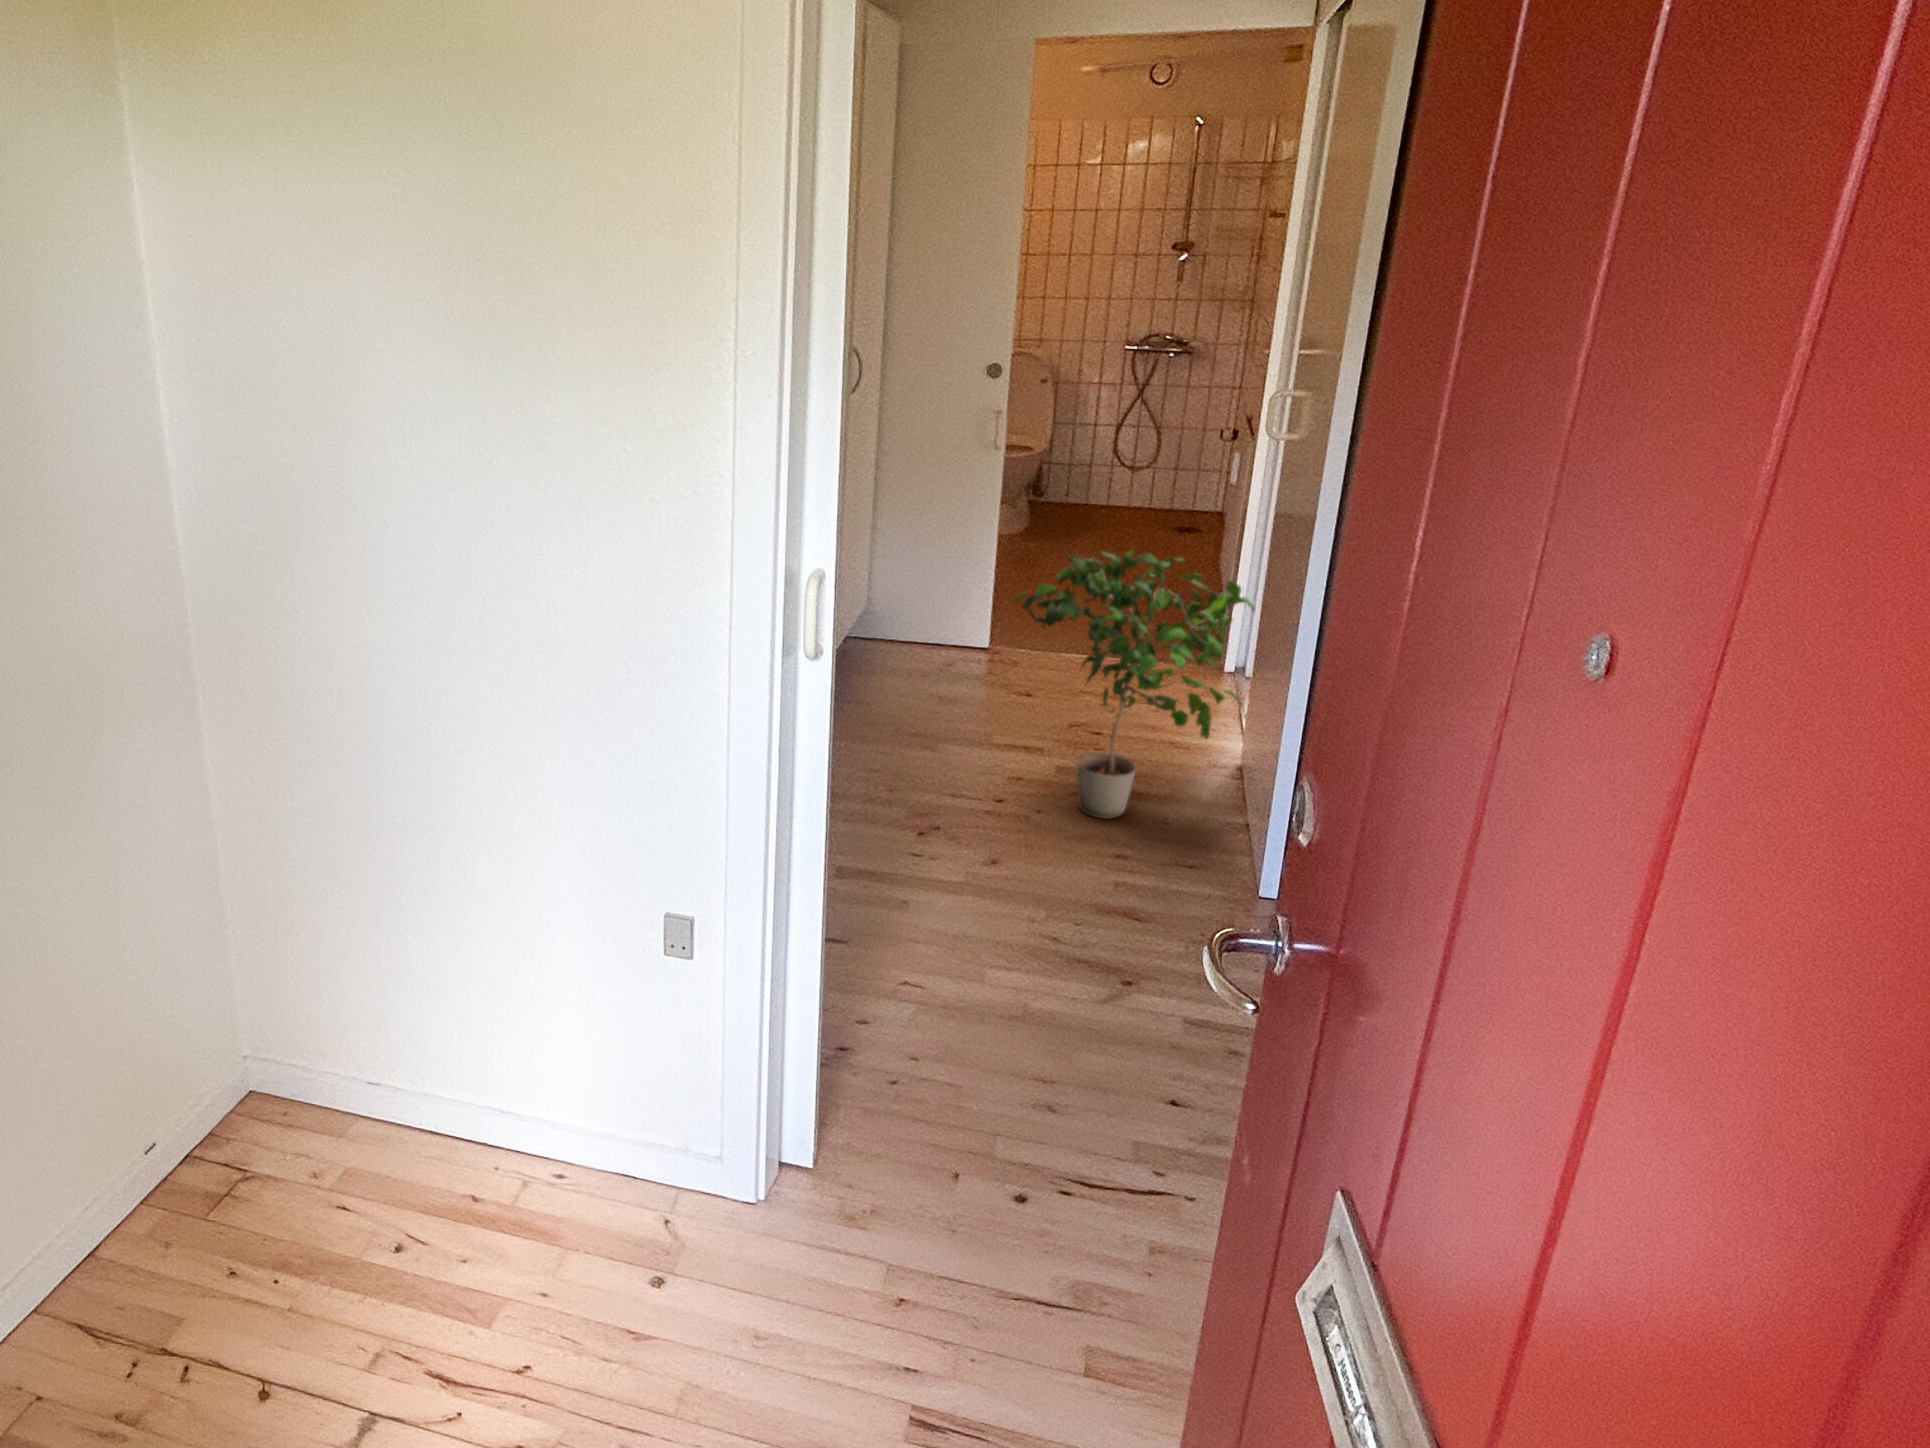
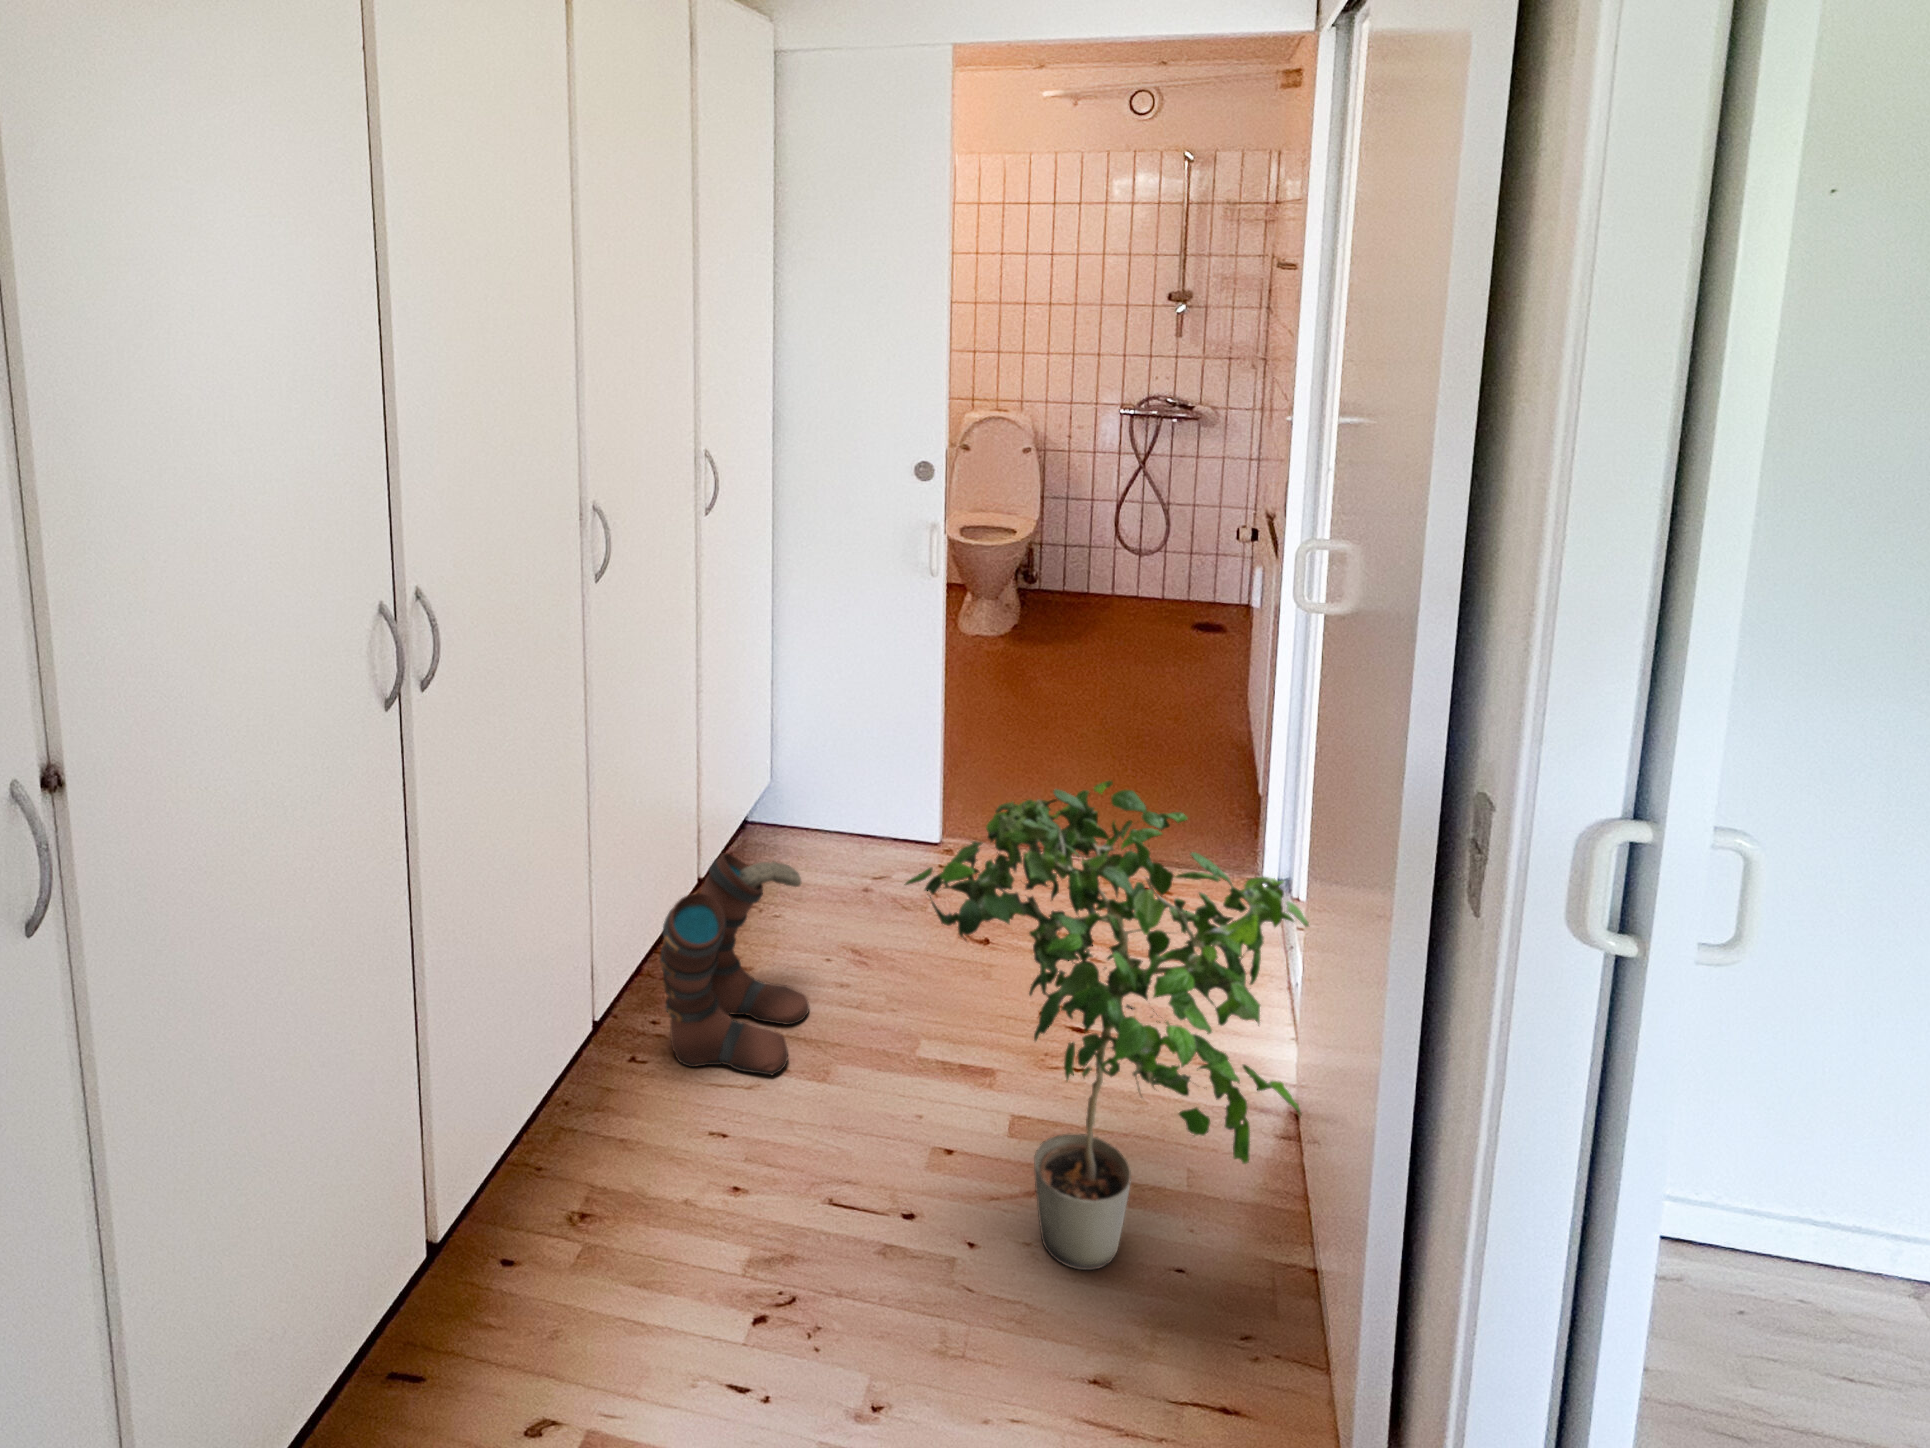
boots: none [835,624,920,748] -> present [661,853,809,1075]

